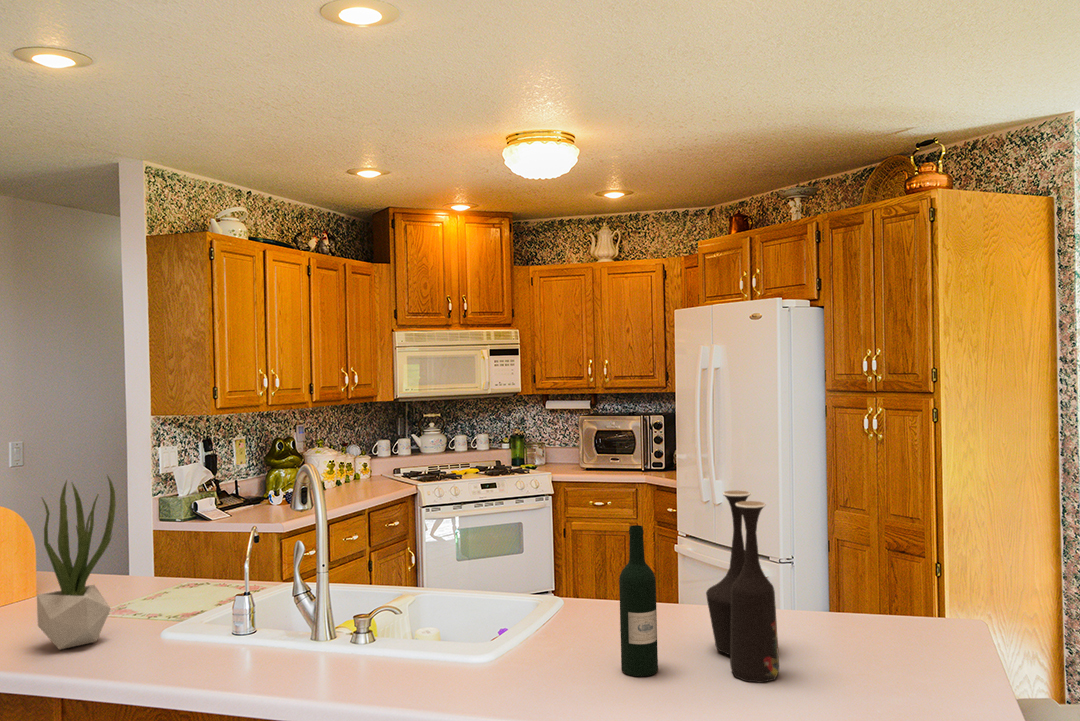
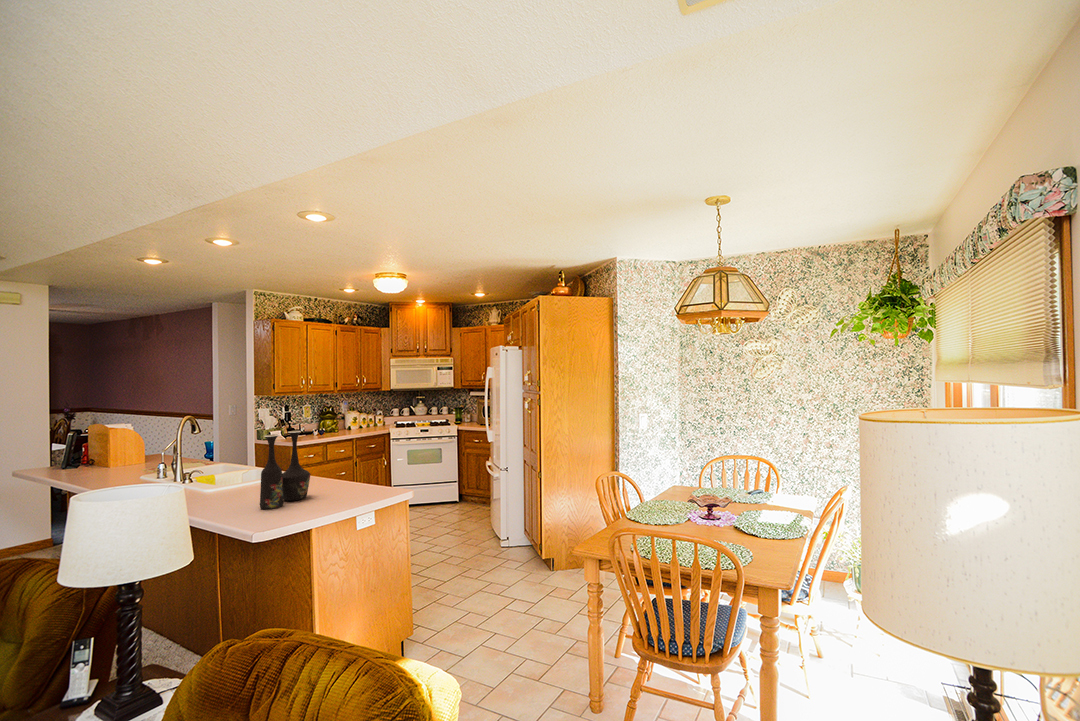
potted plant: present [37,476,116,649] -> none [85,418,125,483]
wine bottle: present [619,525,658,676] -> none [230,443,248,505]

